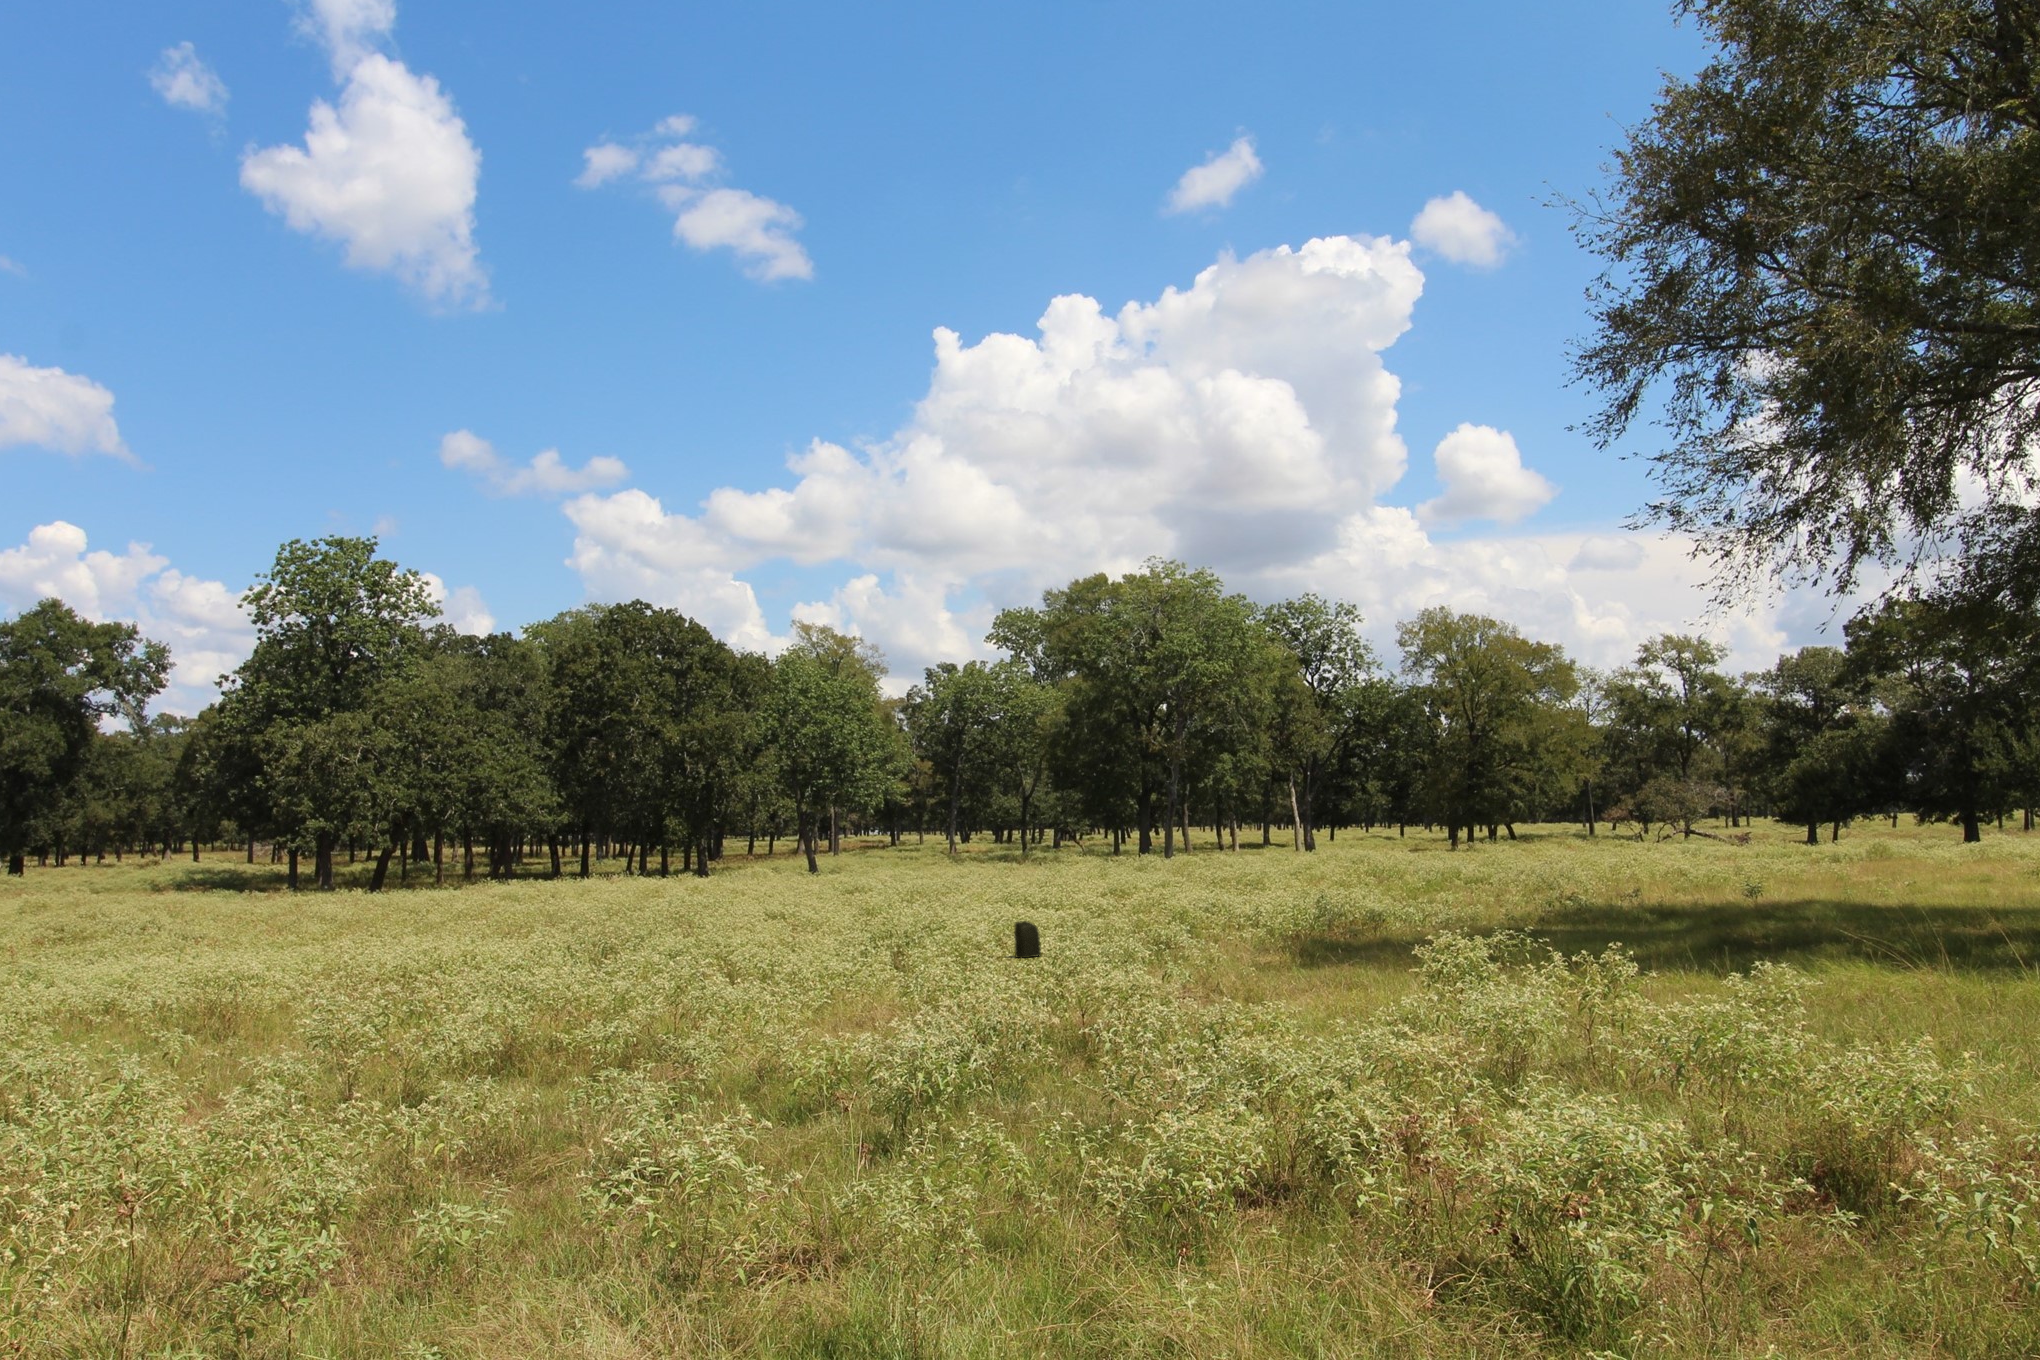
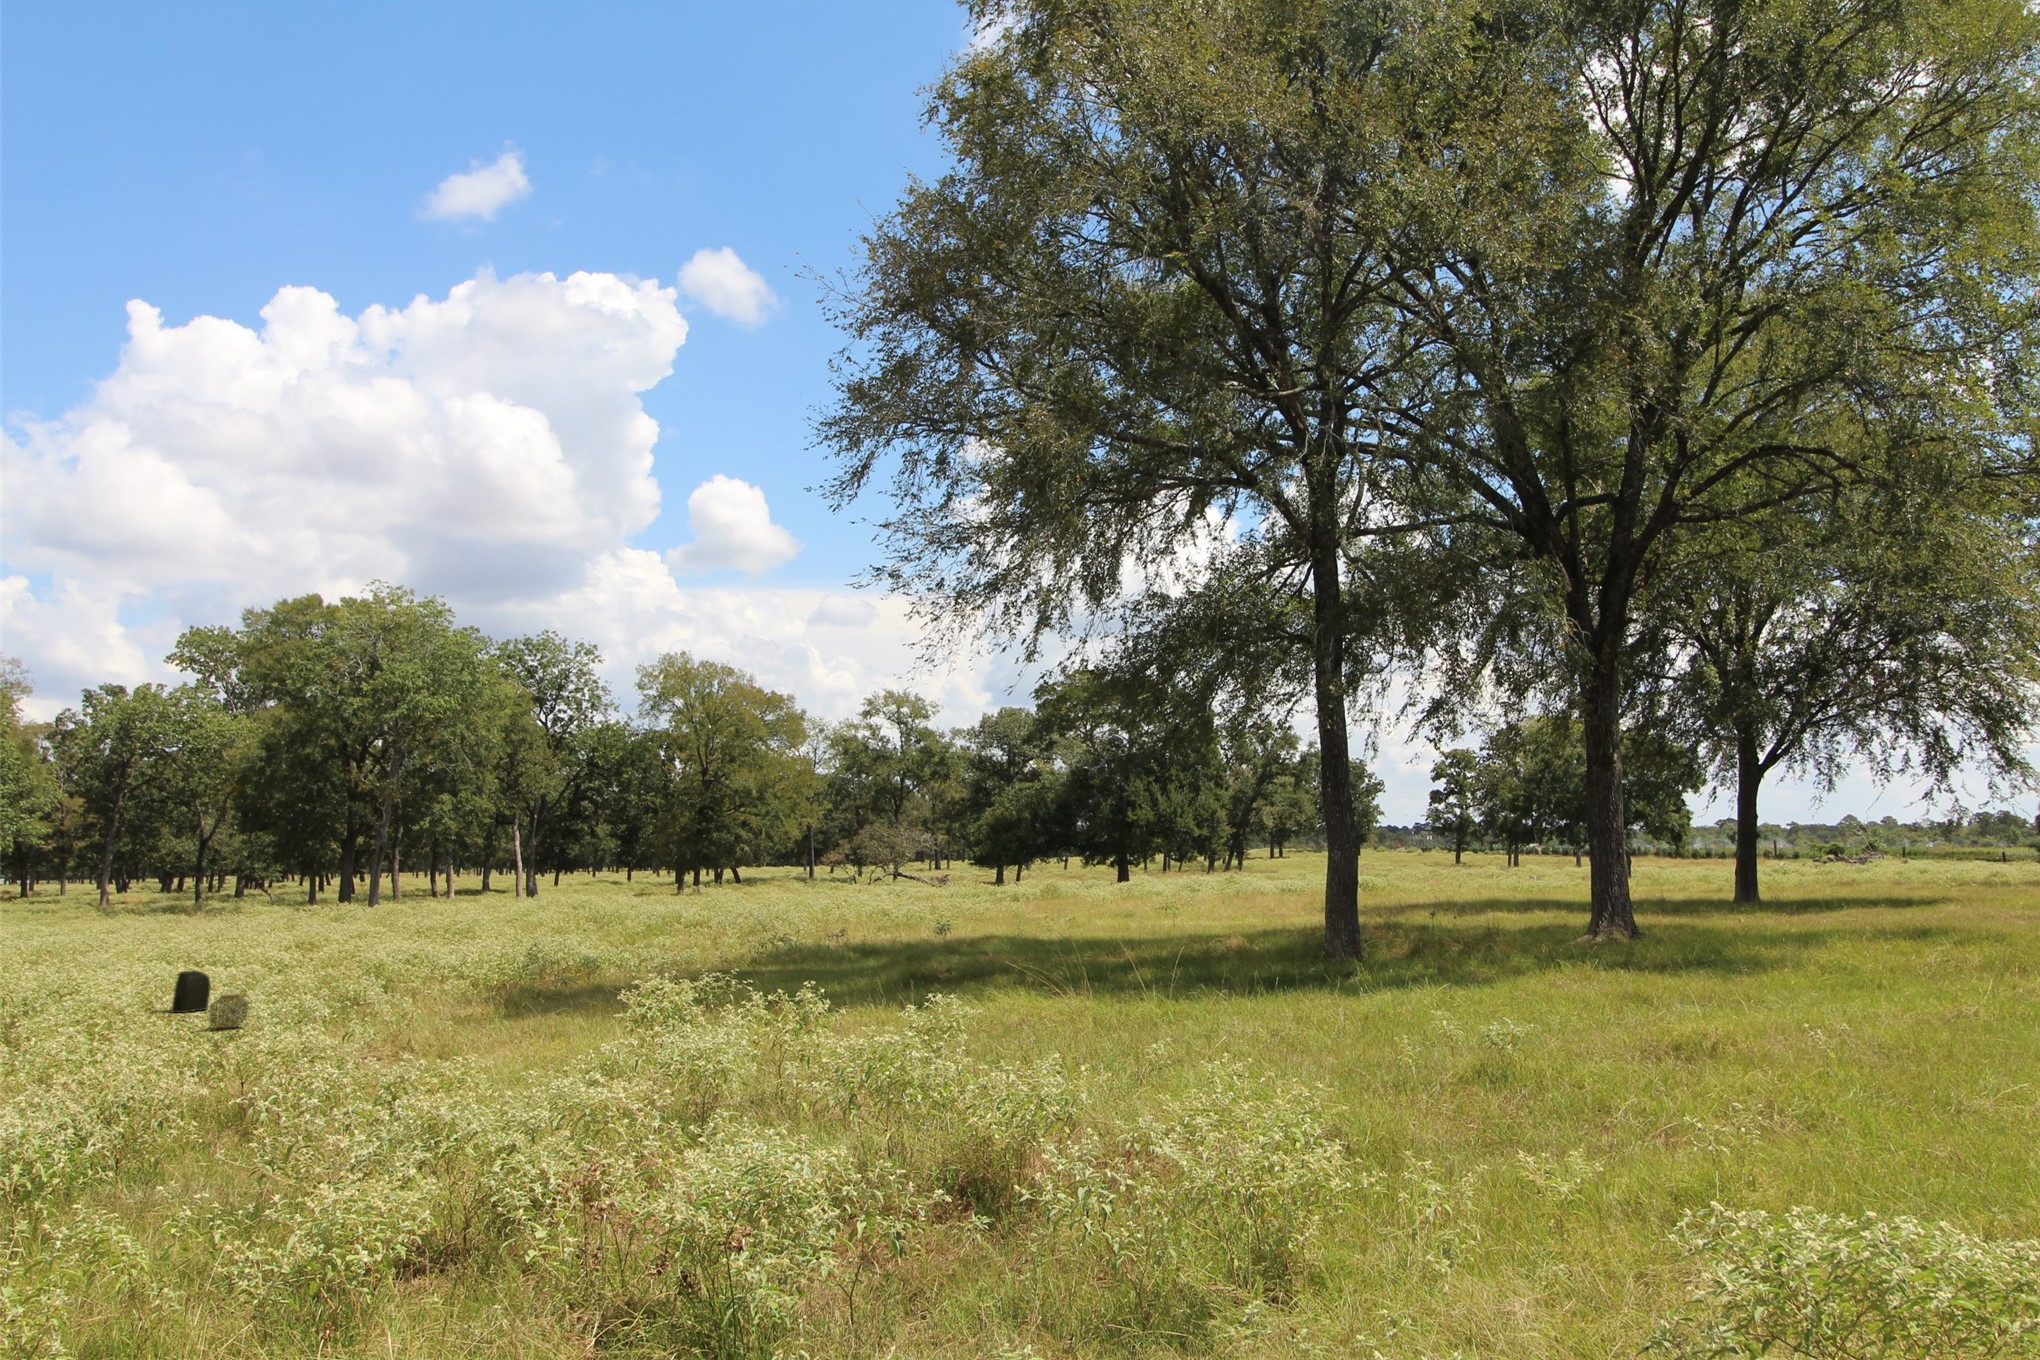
woven basket: none [1042,940,1071,972] -> present [209,994,248,1029]

